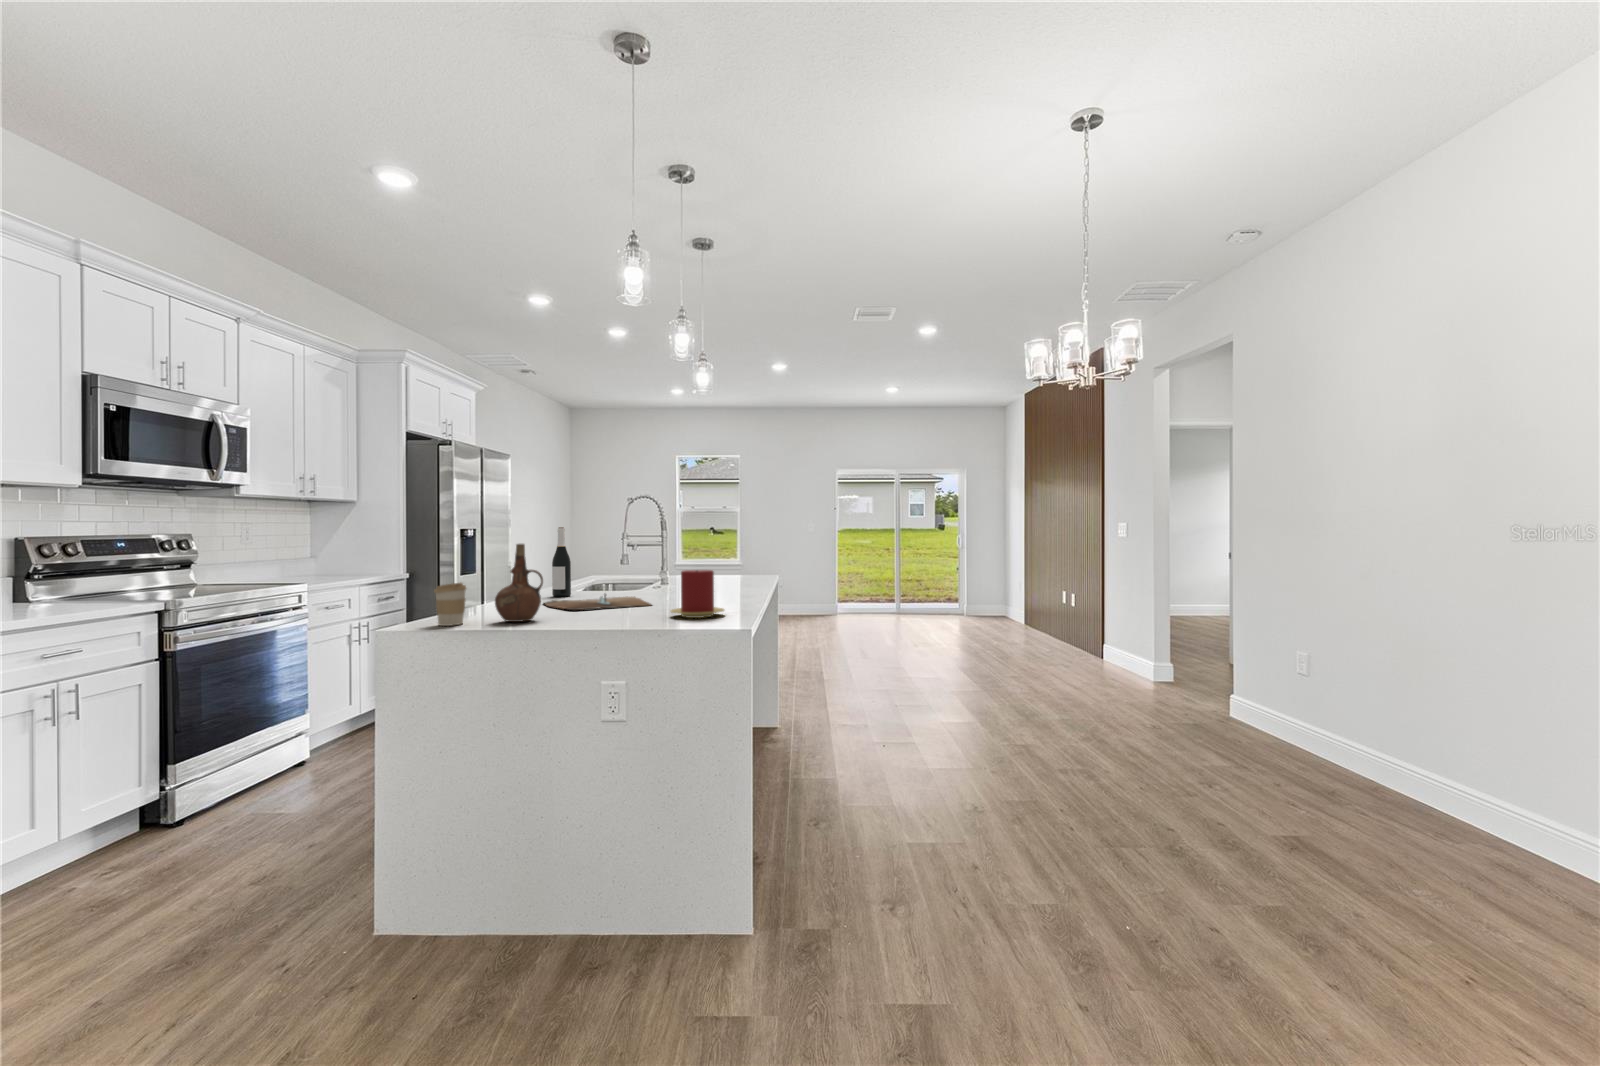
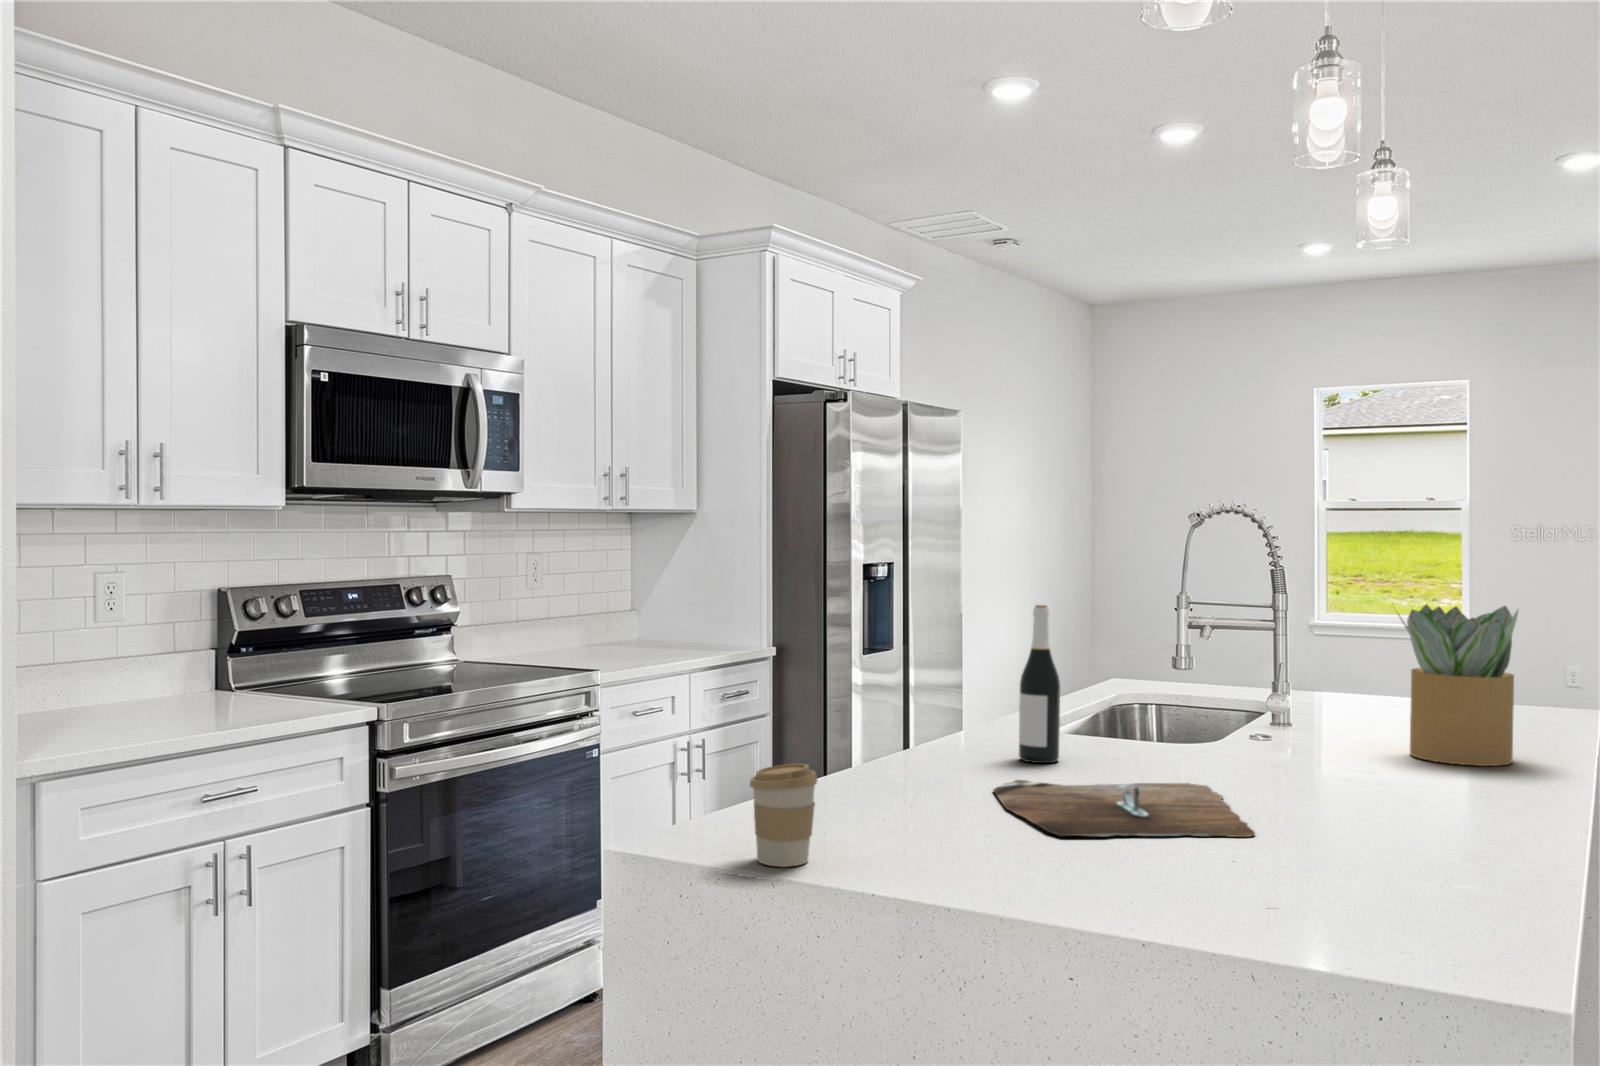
potted plant: none [708,525,752,587] -> present [1399,605,1519,766]
ceramic pitcher: present [495,544,543,622] -> none [876,683,986,875]
candle: present [671,570,724,618] -> none [1314,784,1482,934]

